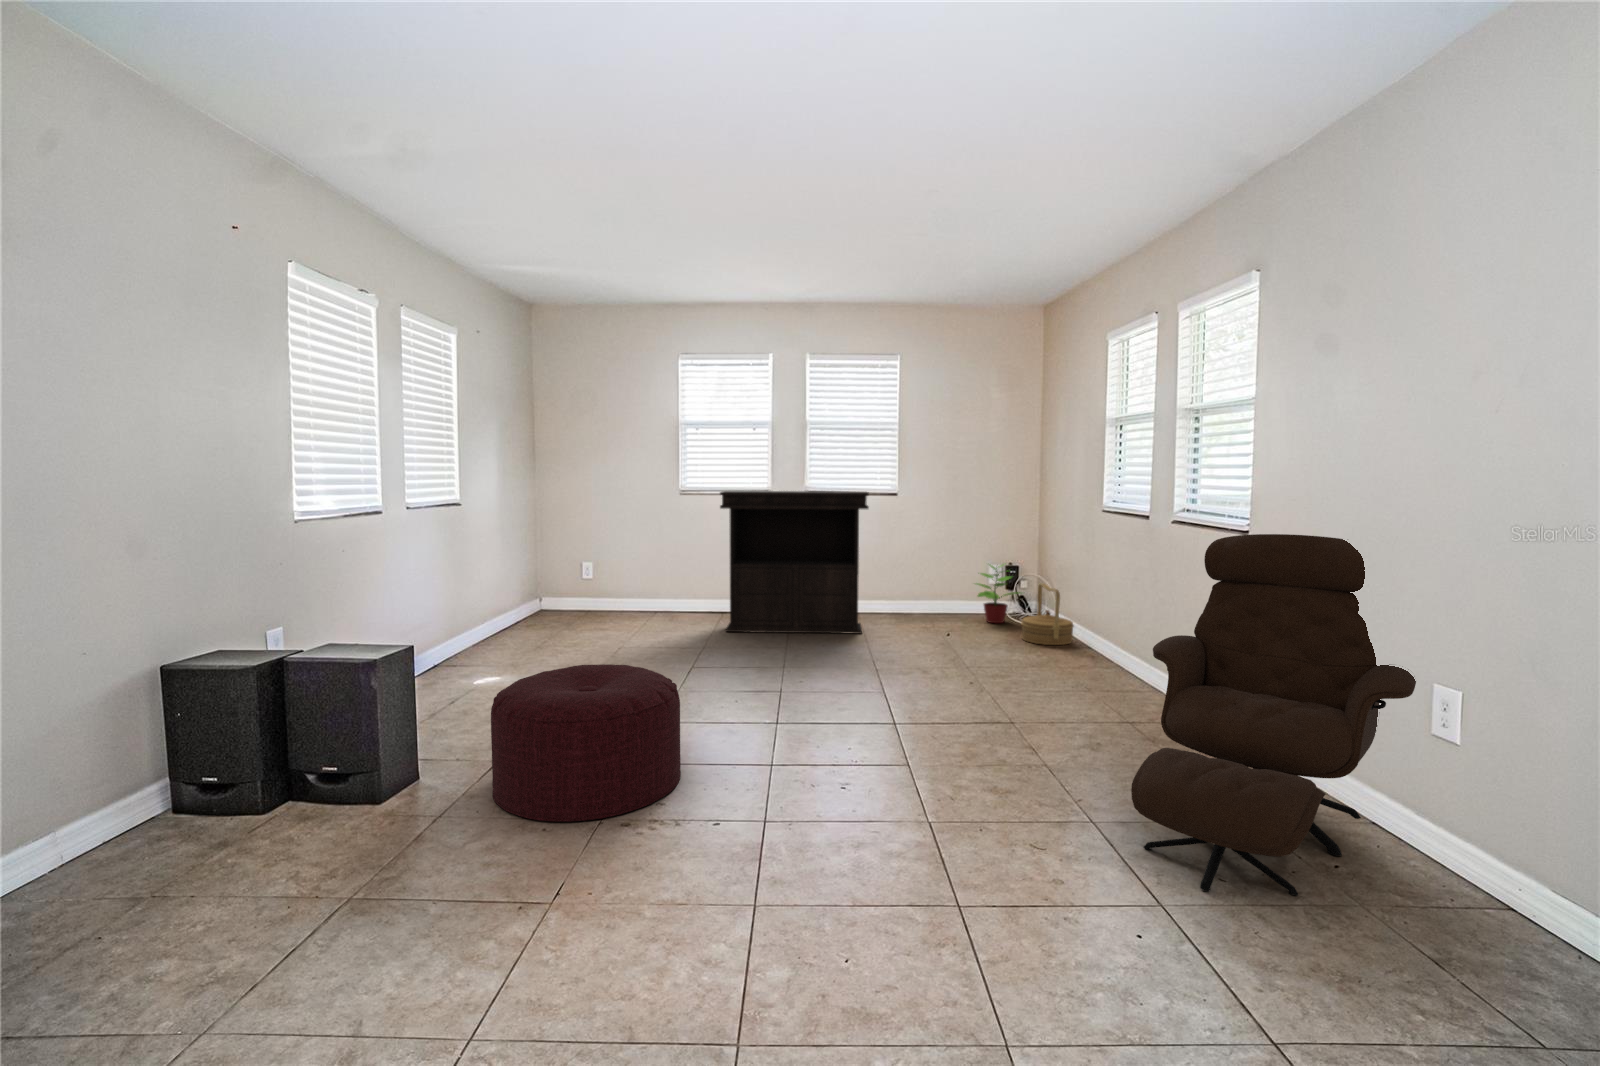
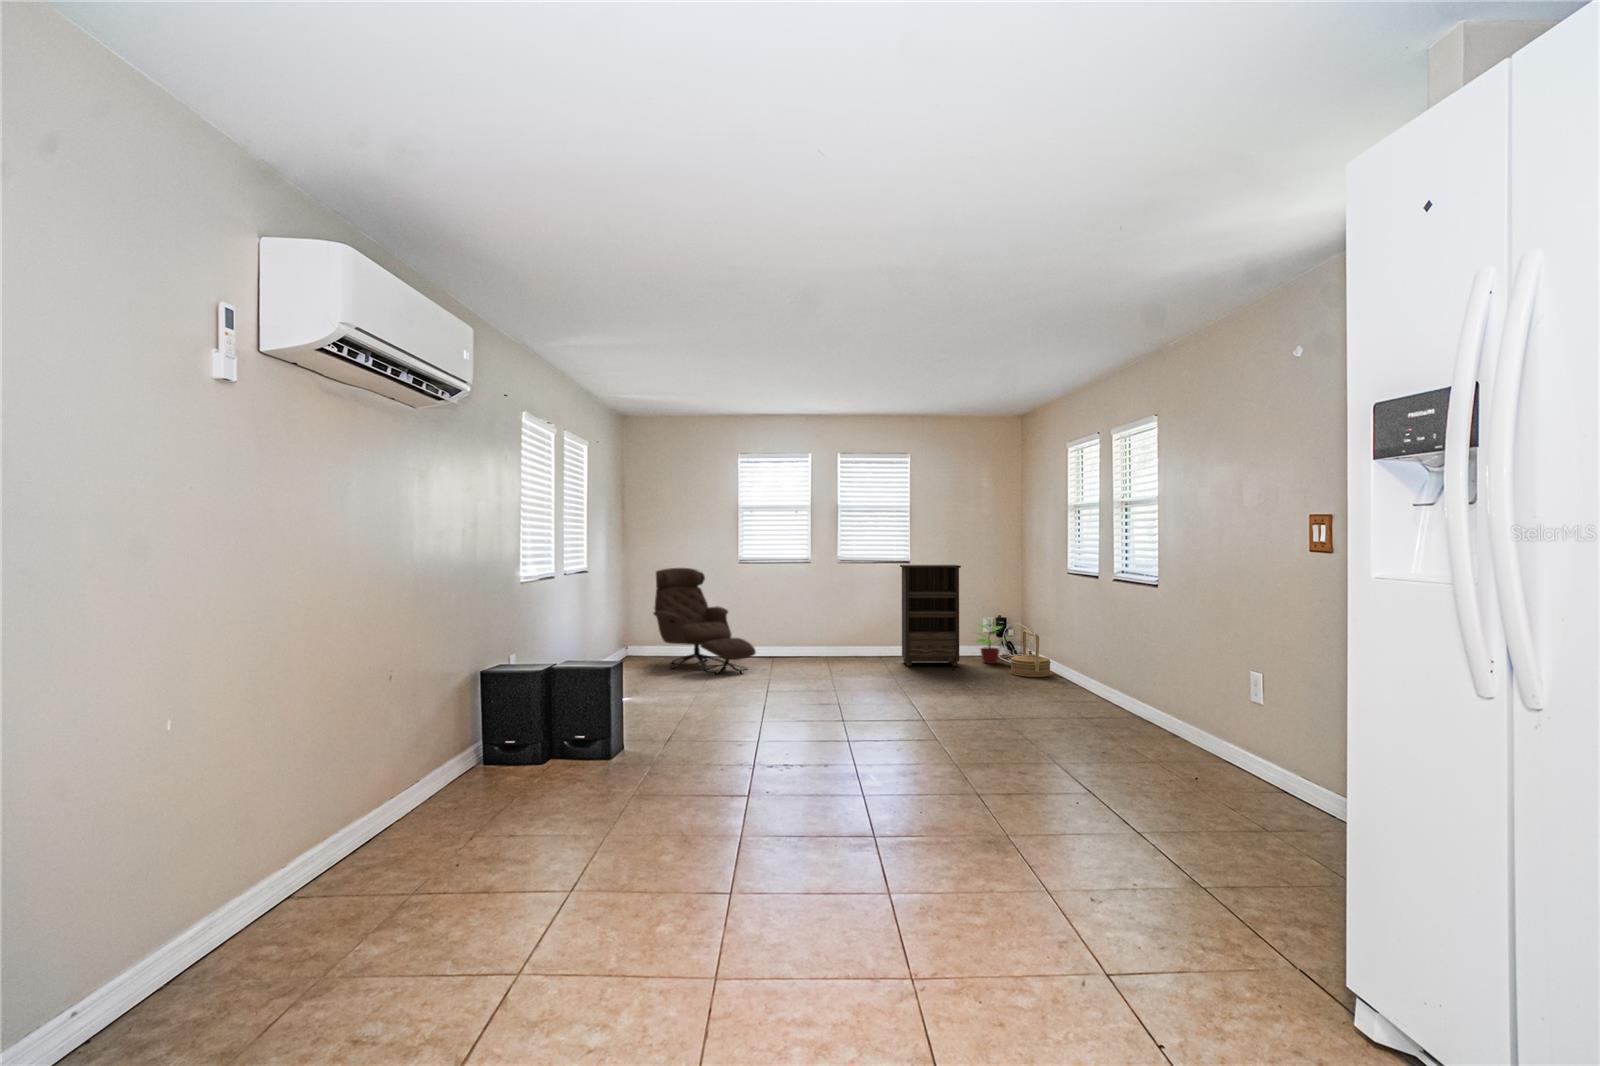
console table: present [720,491,869,634] -> none [776,560,891,671]
bookshelf: none [884,498,961,627] -> present [900,565,961,666]
lounge chair: present [1131,534,1416,895] -> present [653,568,756,674]
ottoman: present [491,664,681,822] -> none [676,676,793,766]

